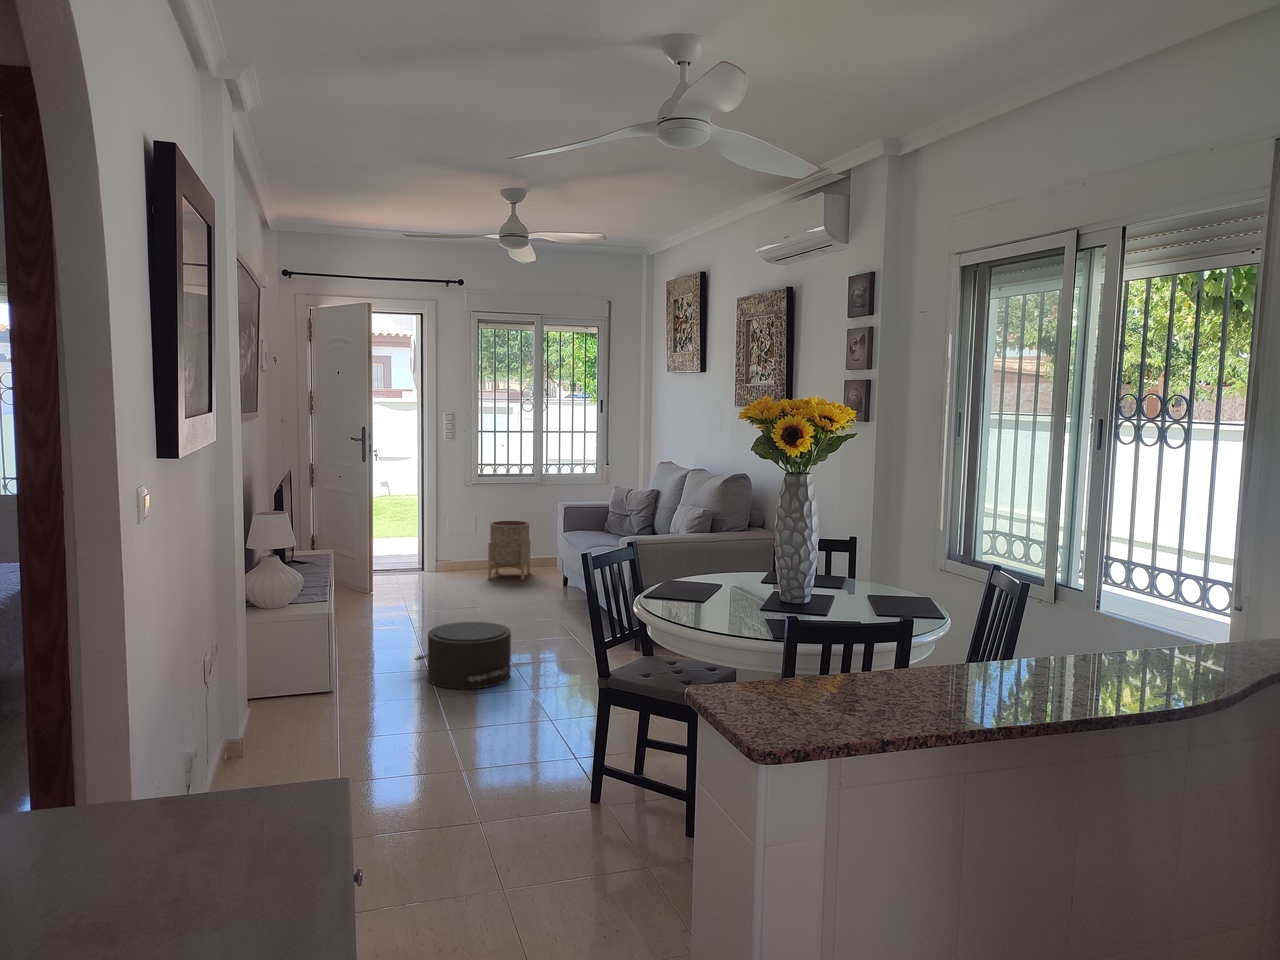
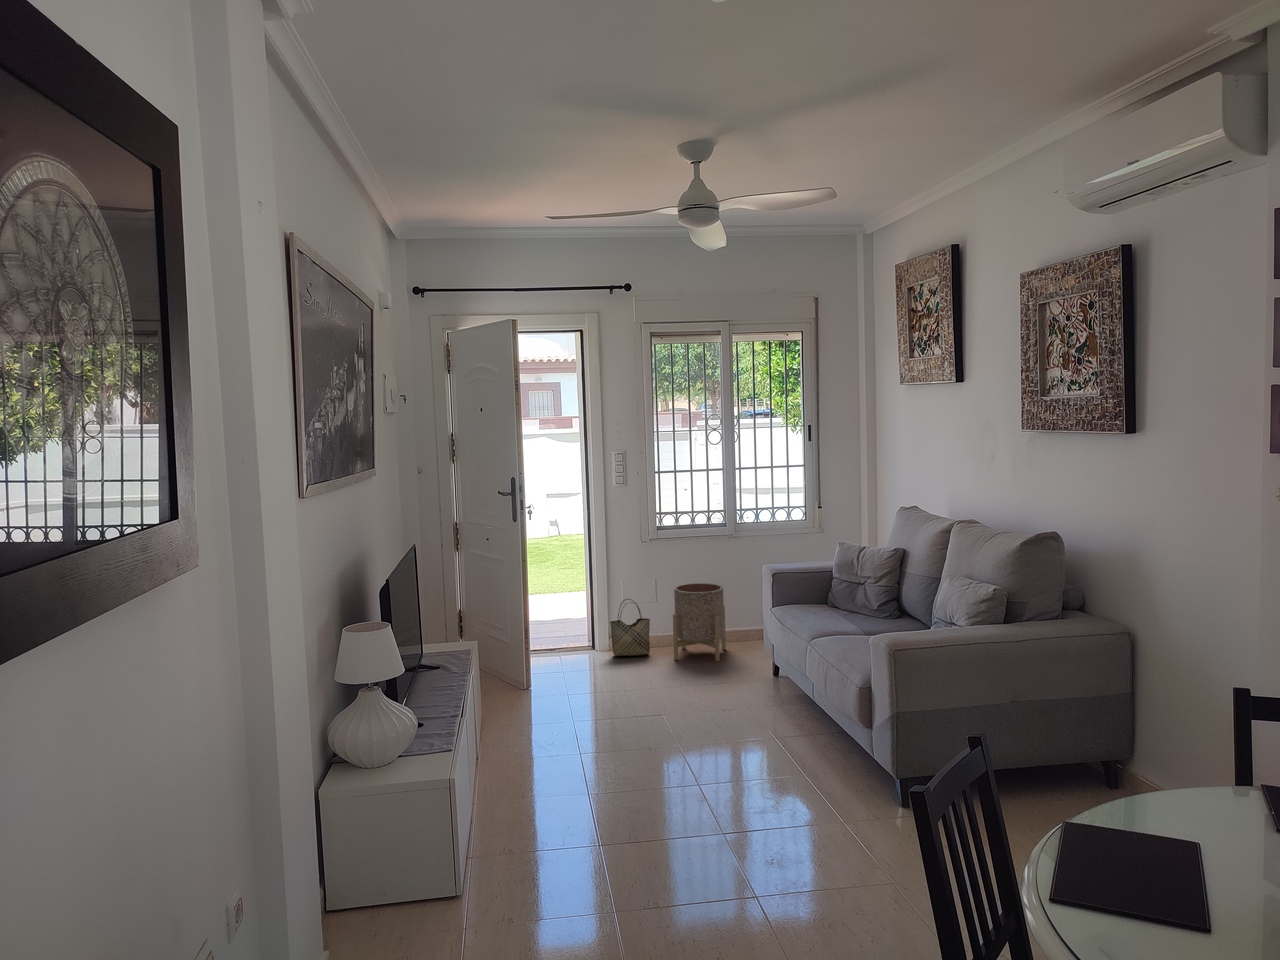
woven basket: none [437,531,470,576] -> present [610,599,650,656]
pouf: present [415,622,511,689] -> none [576,774,725,900]

